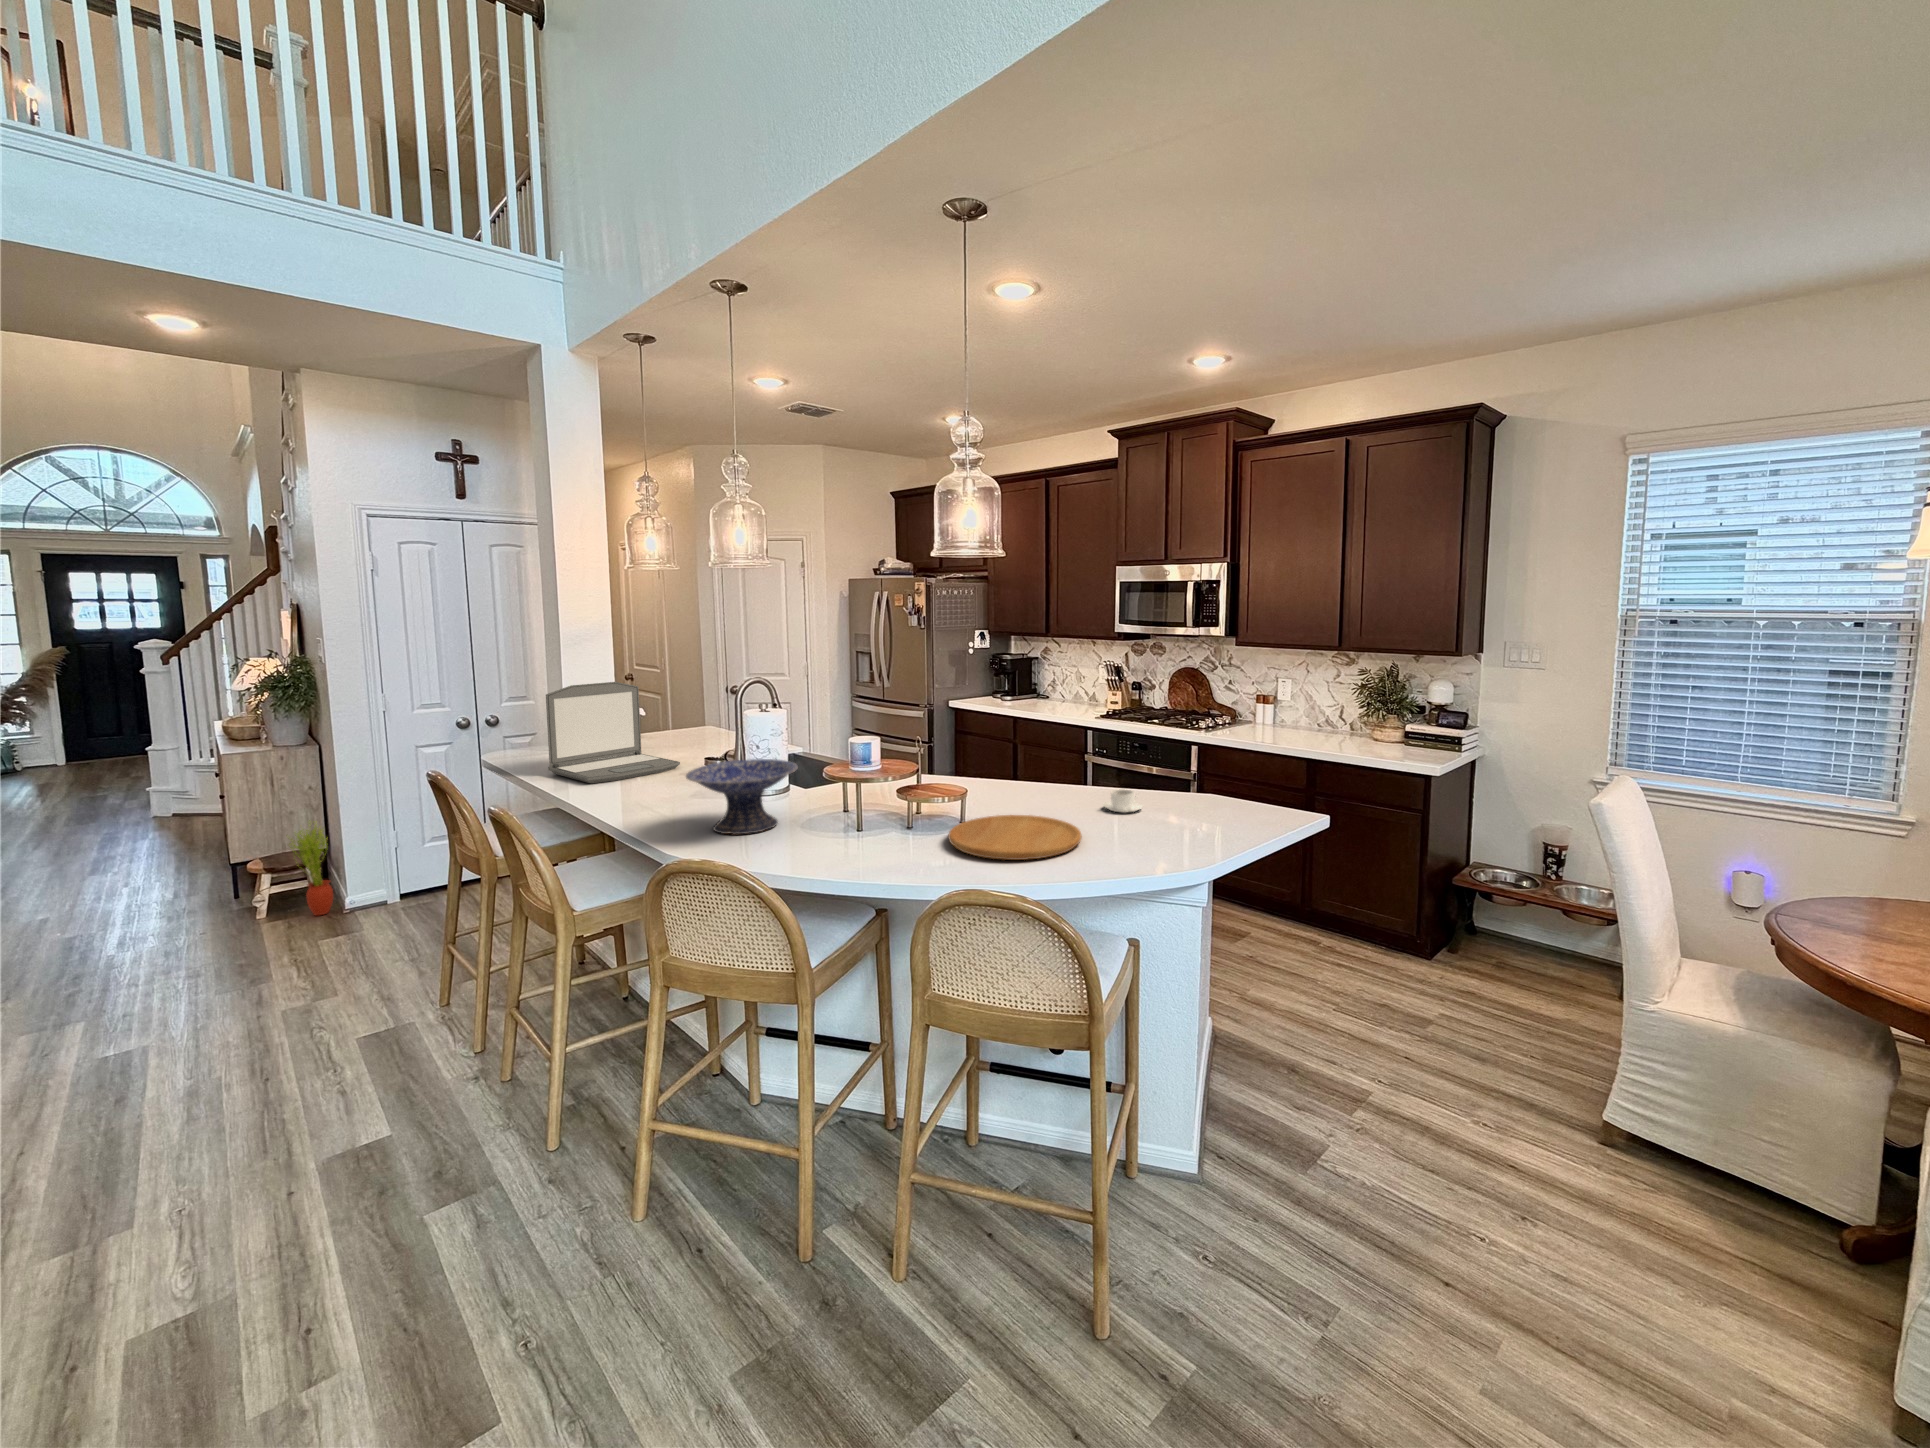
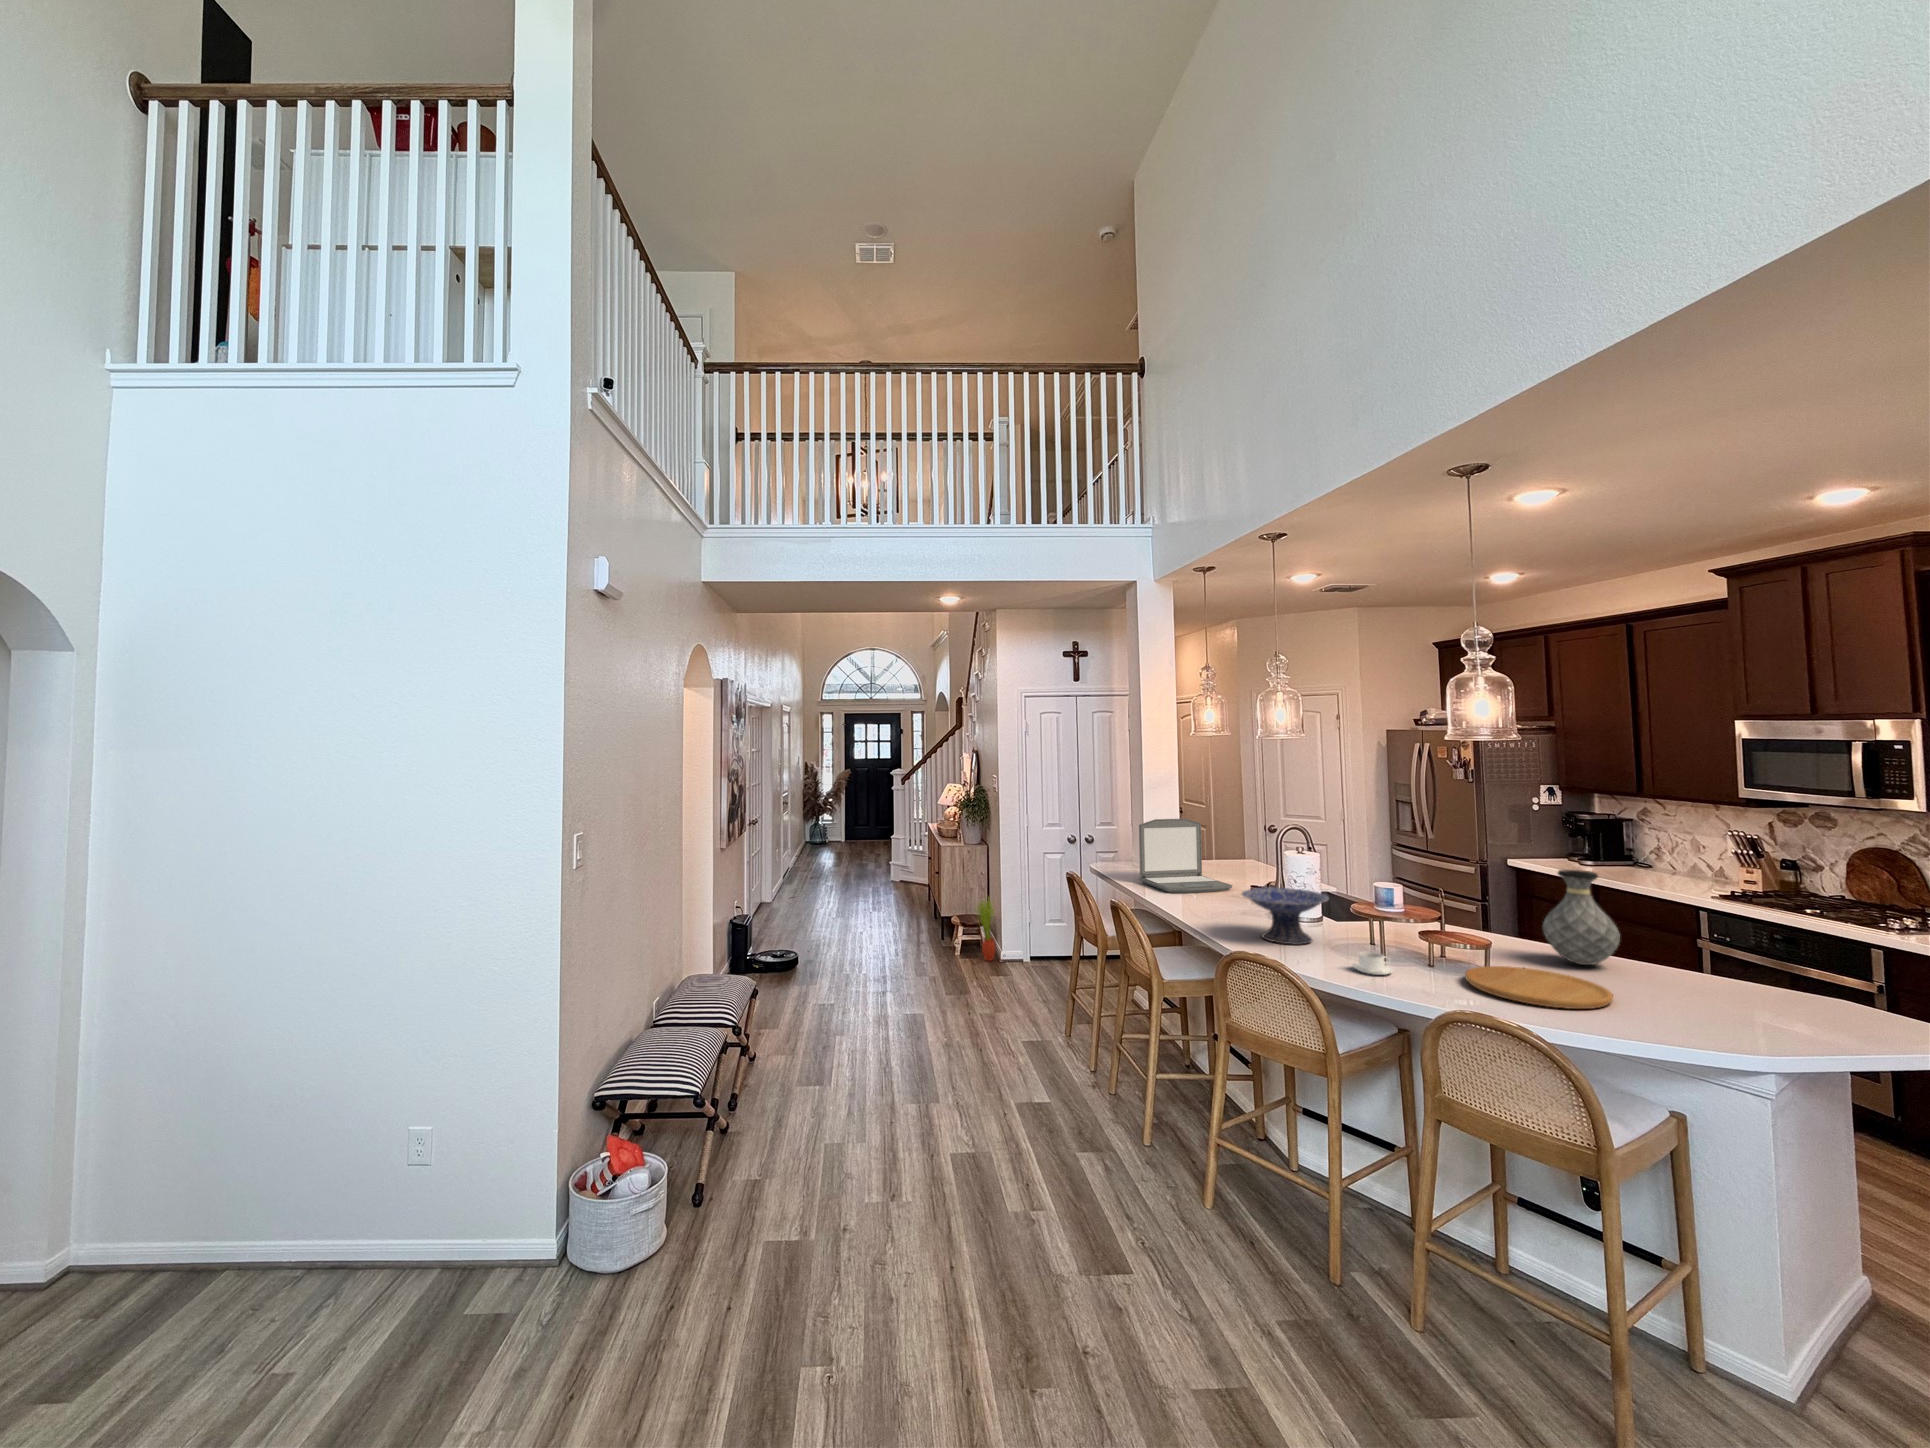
vase: none [1010,703,1073,800] -> present [1543,870,1620,965]
coffee cup: present [1104,789,1143,813] -> present [1352,952,1394,975]

